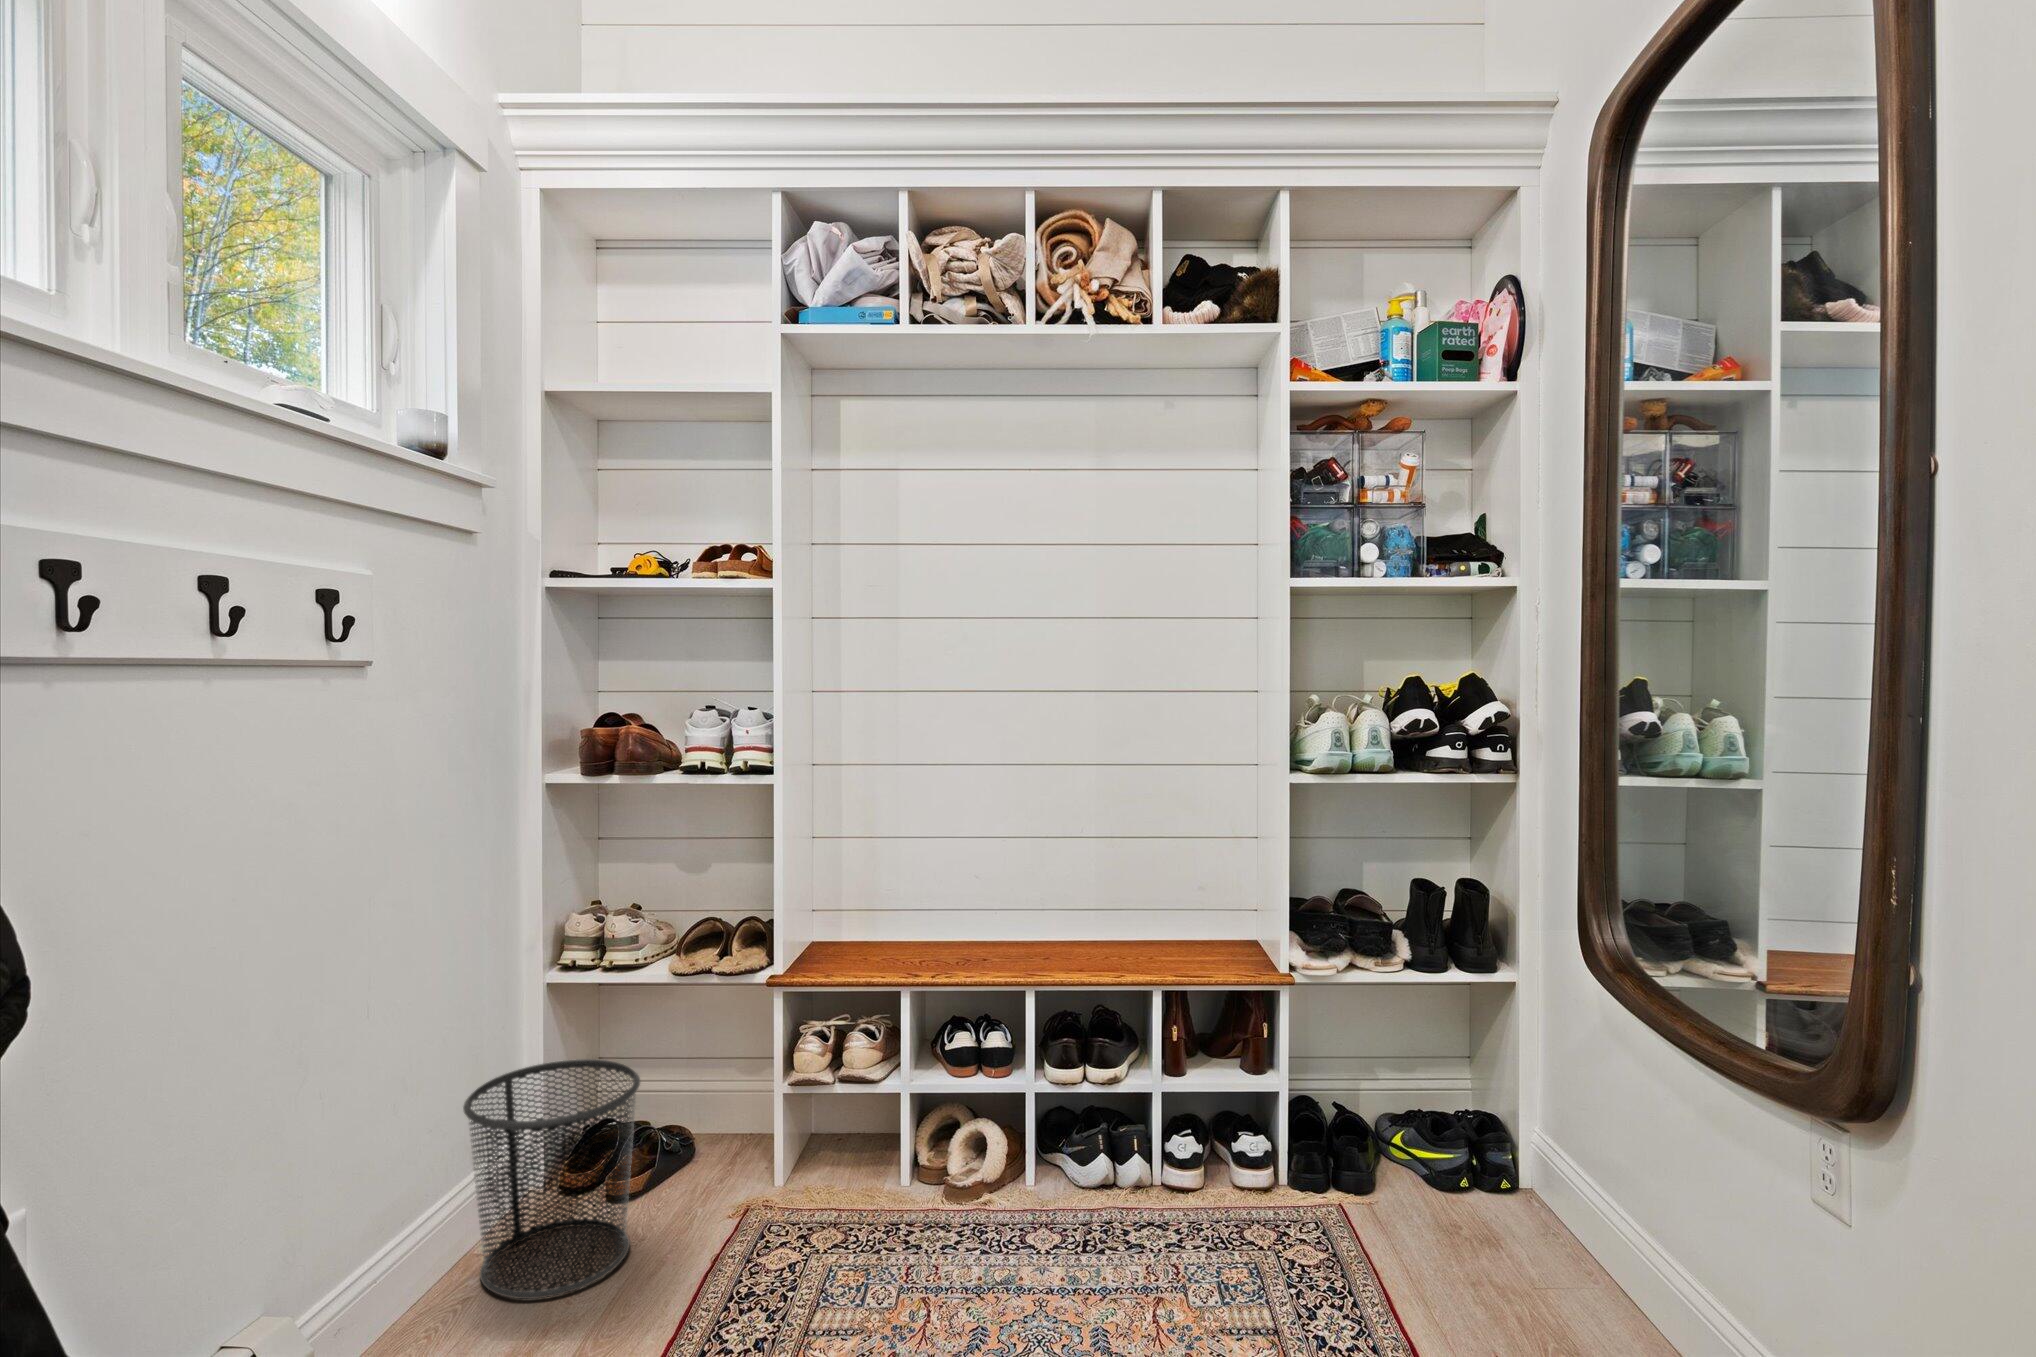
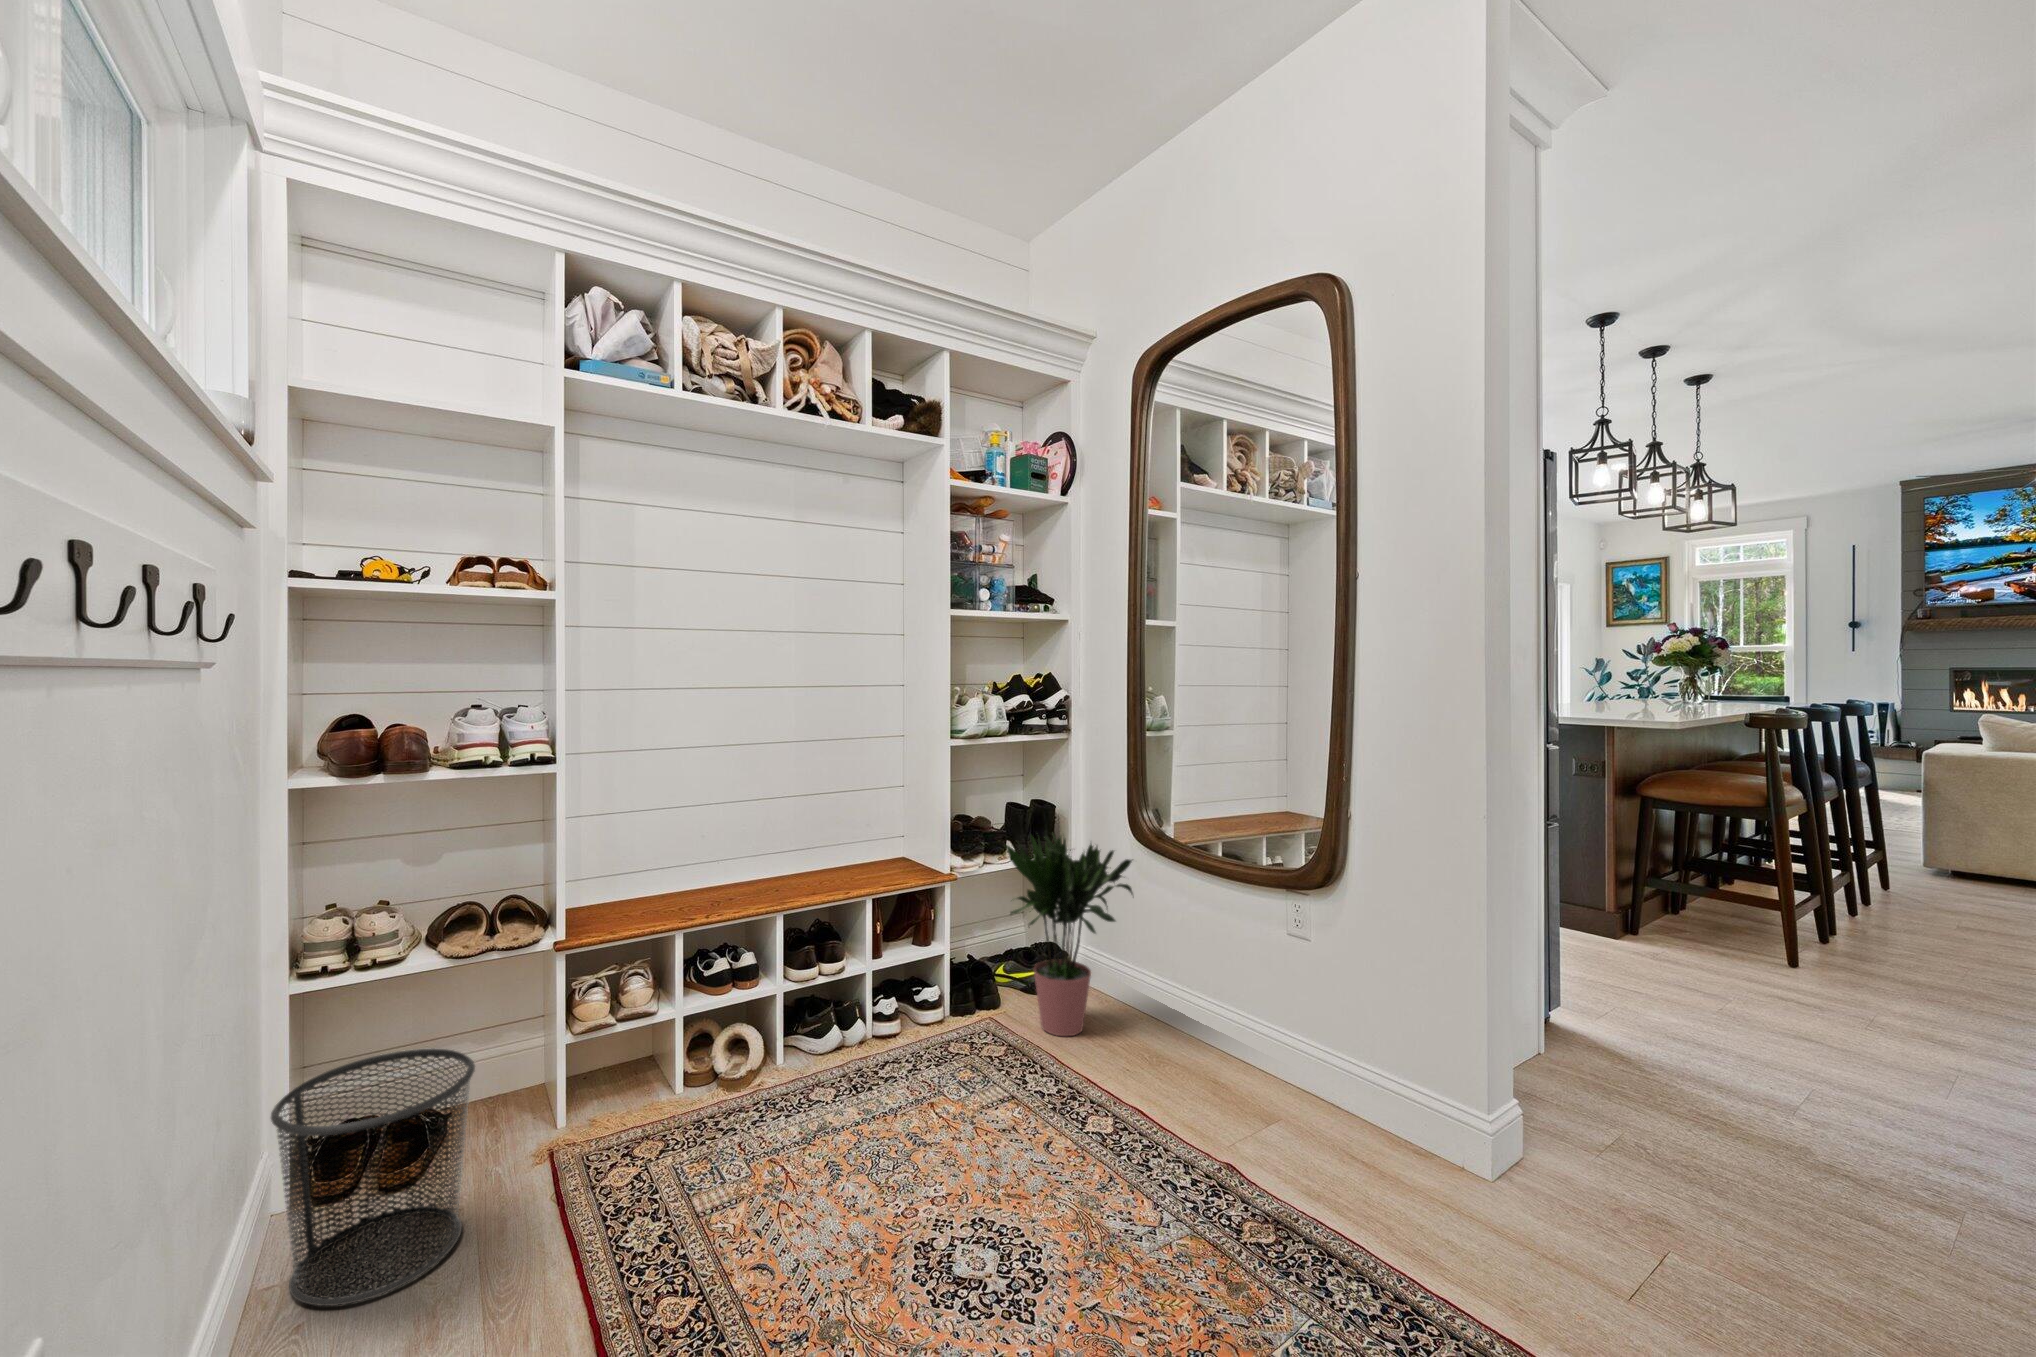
potted plant: none [1349,915,1587,1268] -> present [1006,836,1133,1036]

